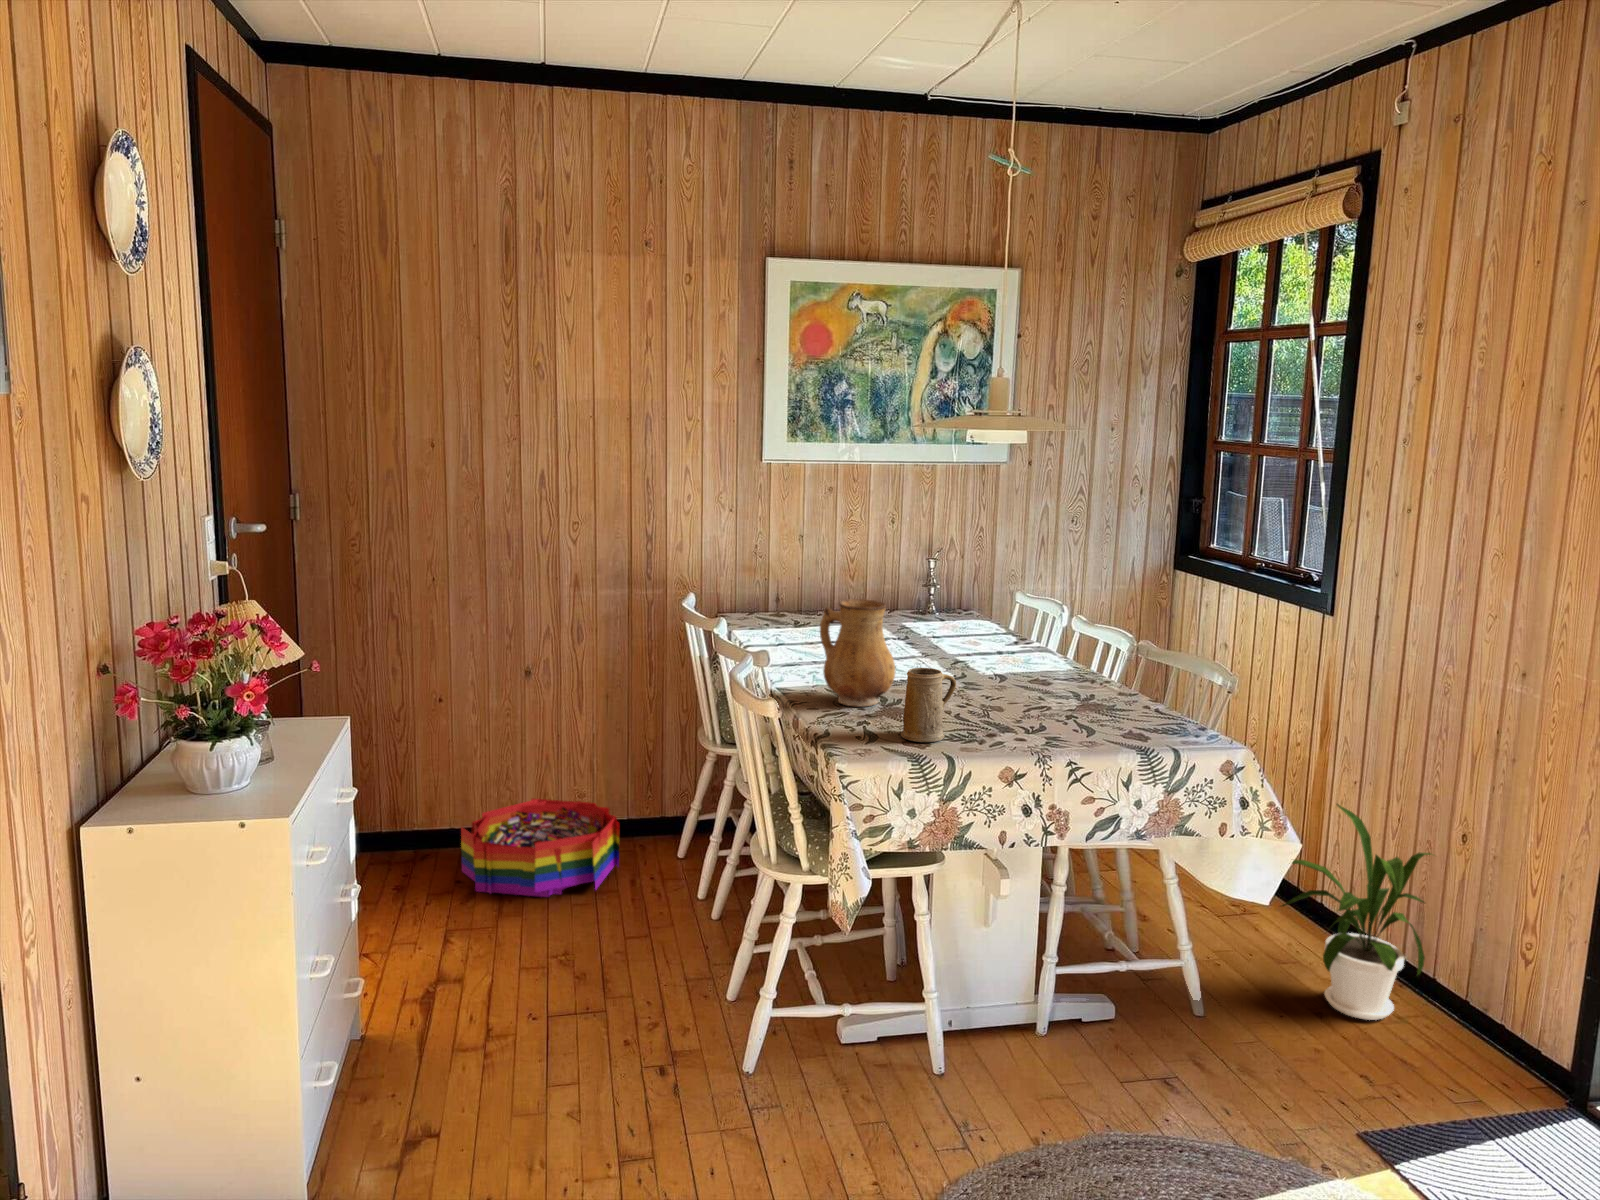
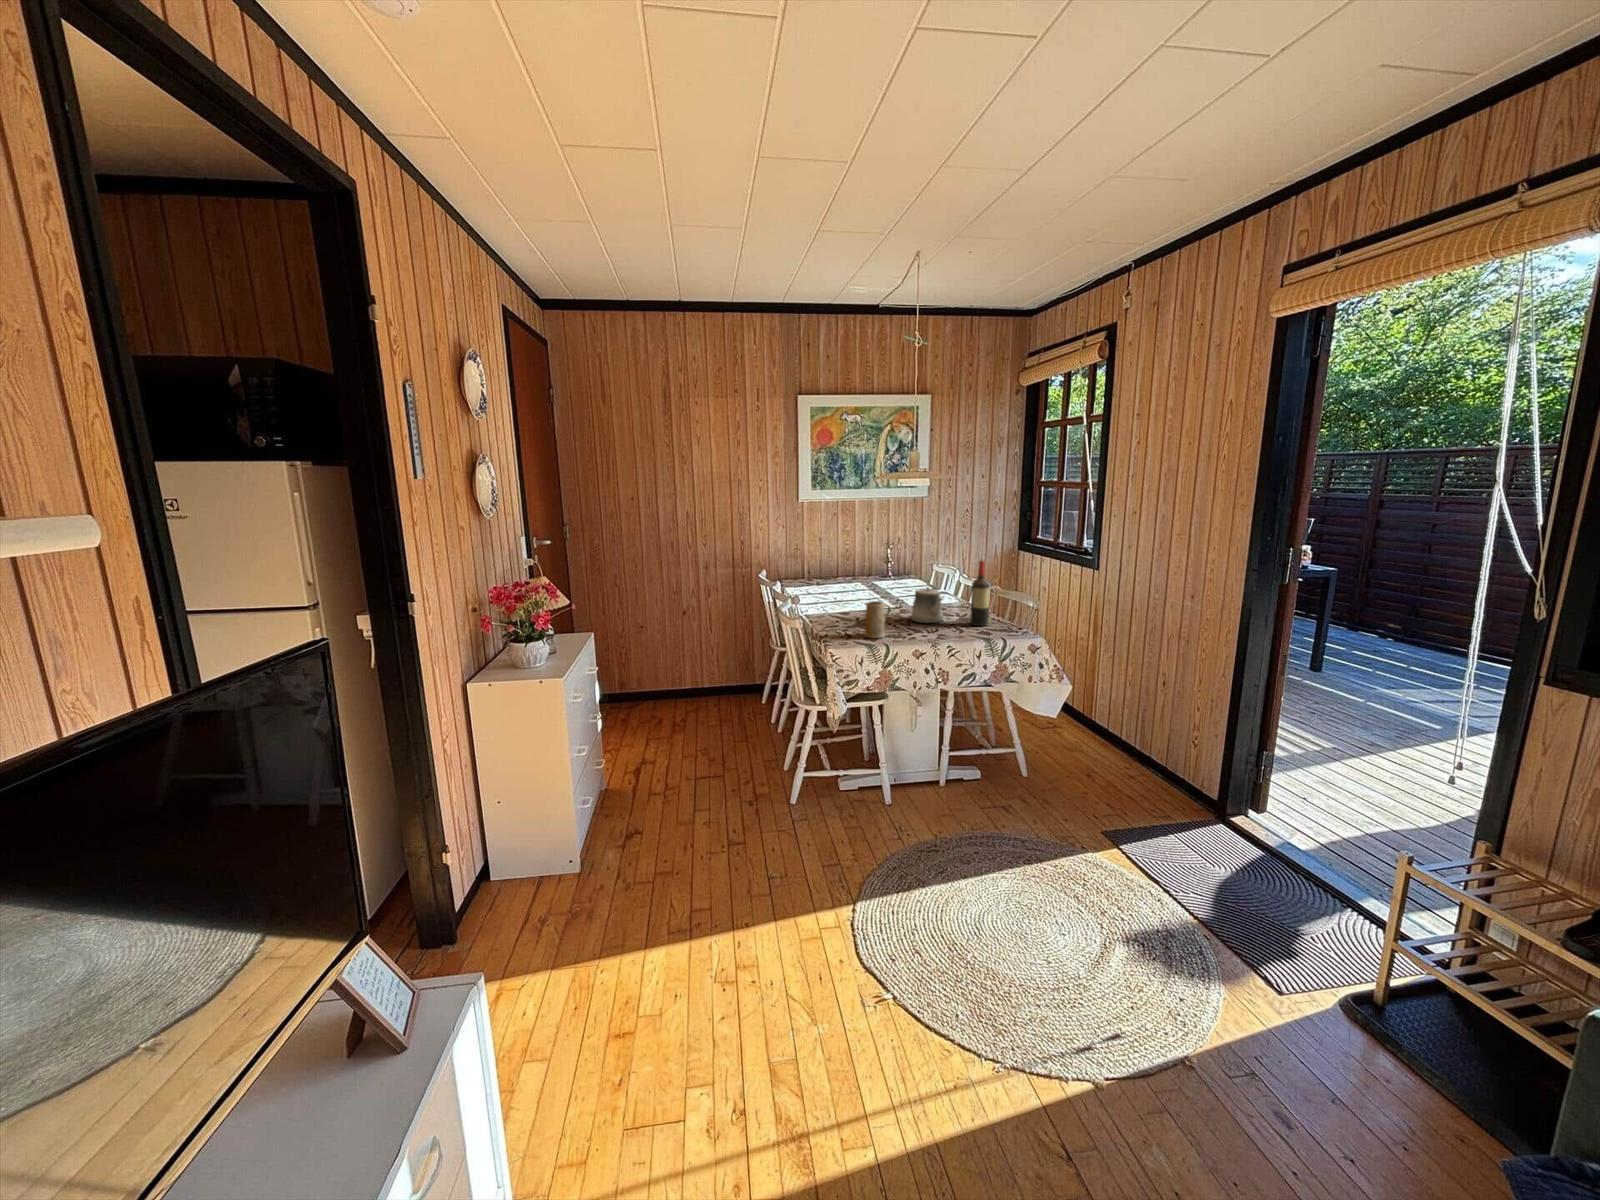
wine bottle: none [1106,593,1146,721] -> present [970,560,990,626]
ceramic pitcher: present [820,599,895,706] -> none [824,568,863,622]
teapot: none [989,642,1056,713] -> present [911,588,943,623]
storage bin: present [461,798,619,897] -> none [653,675,732,723]
house plant: present [1282,804,1431,1020] -> none [1053,667,1149,777]

